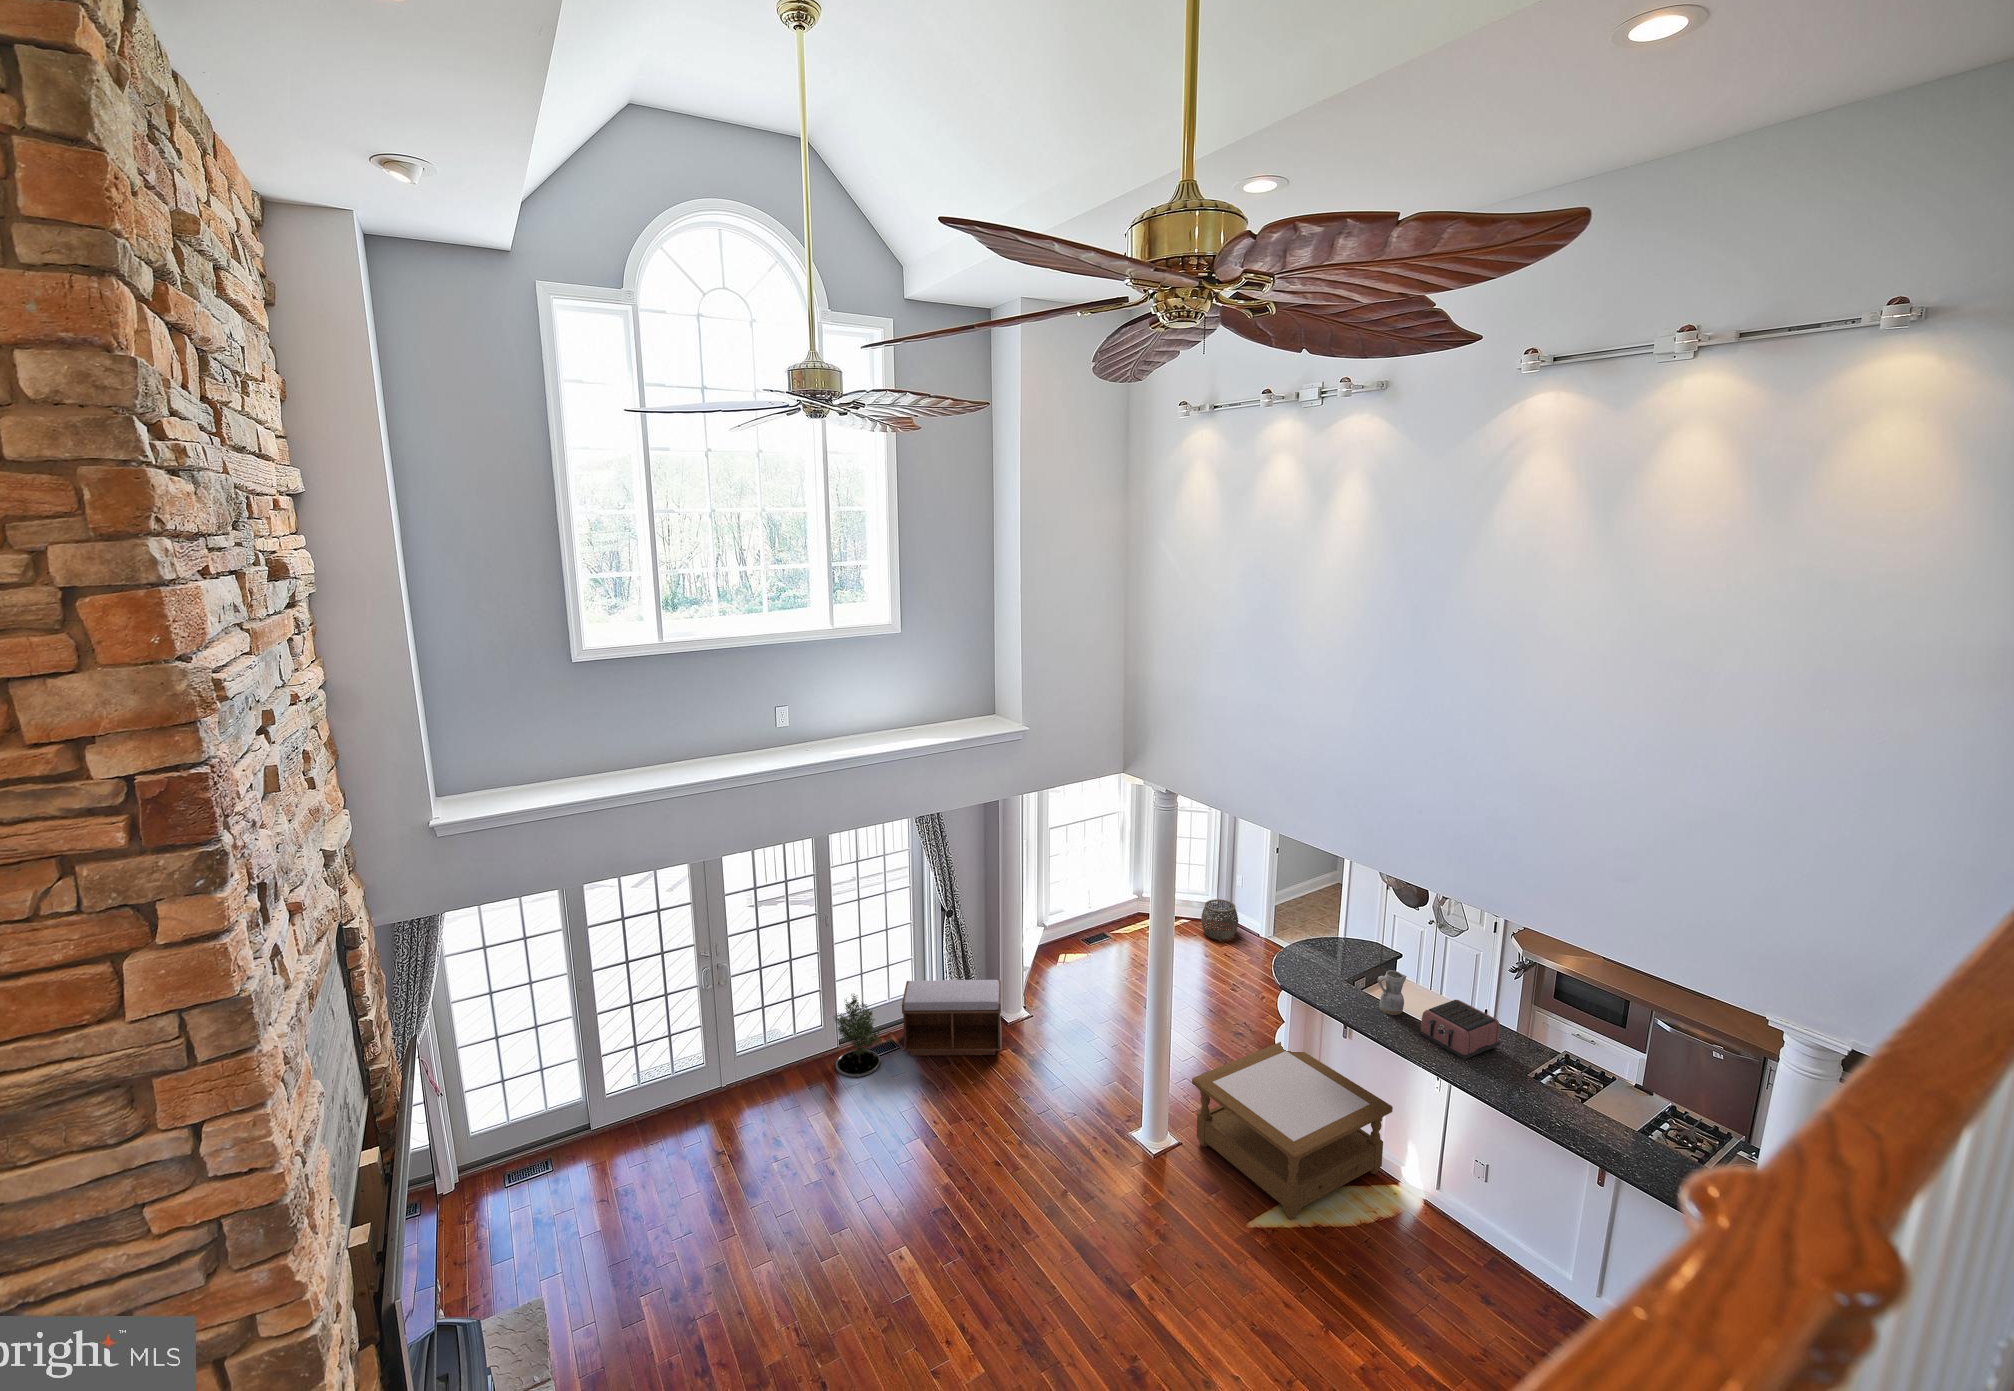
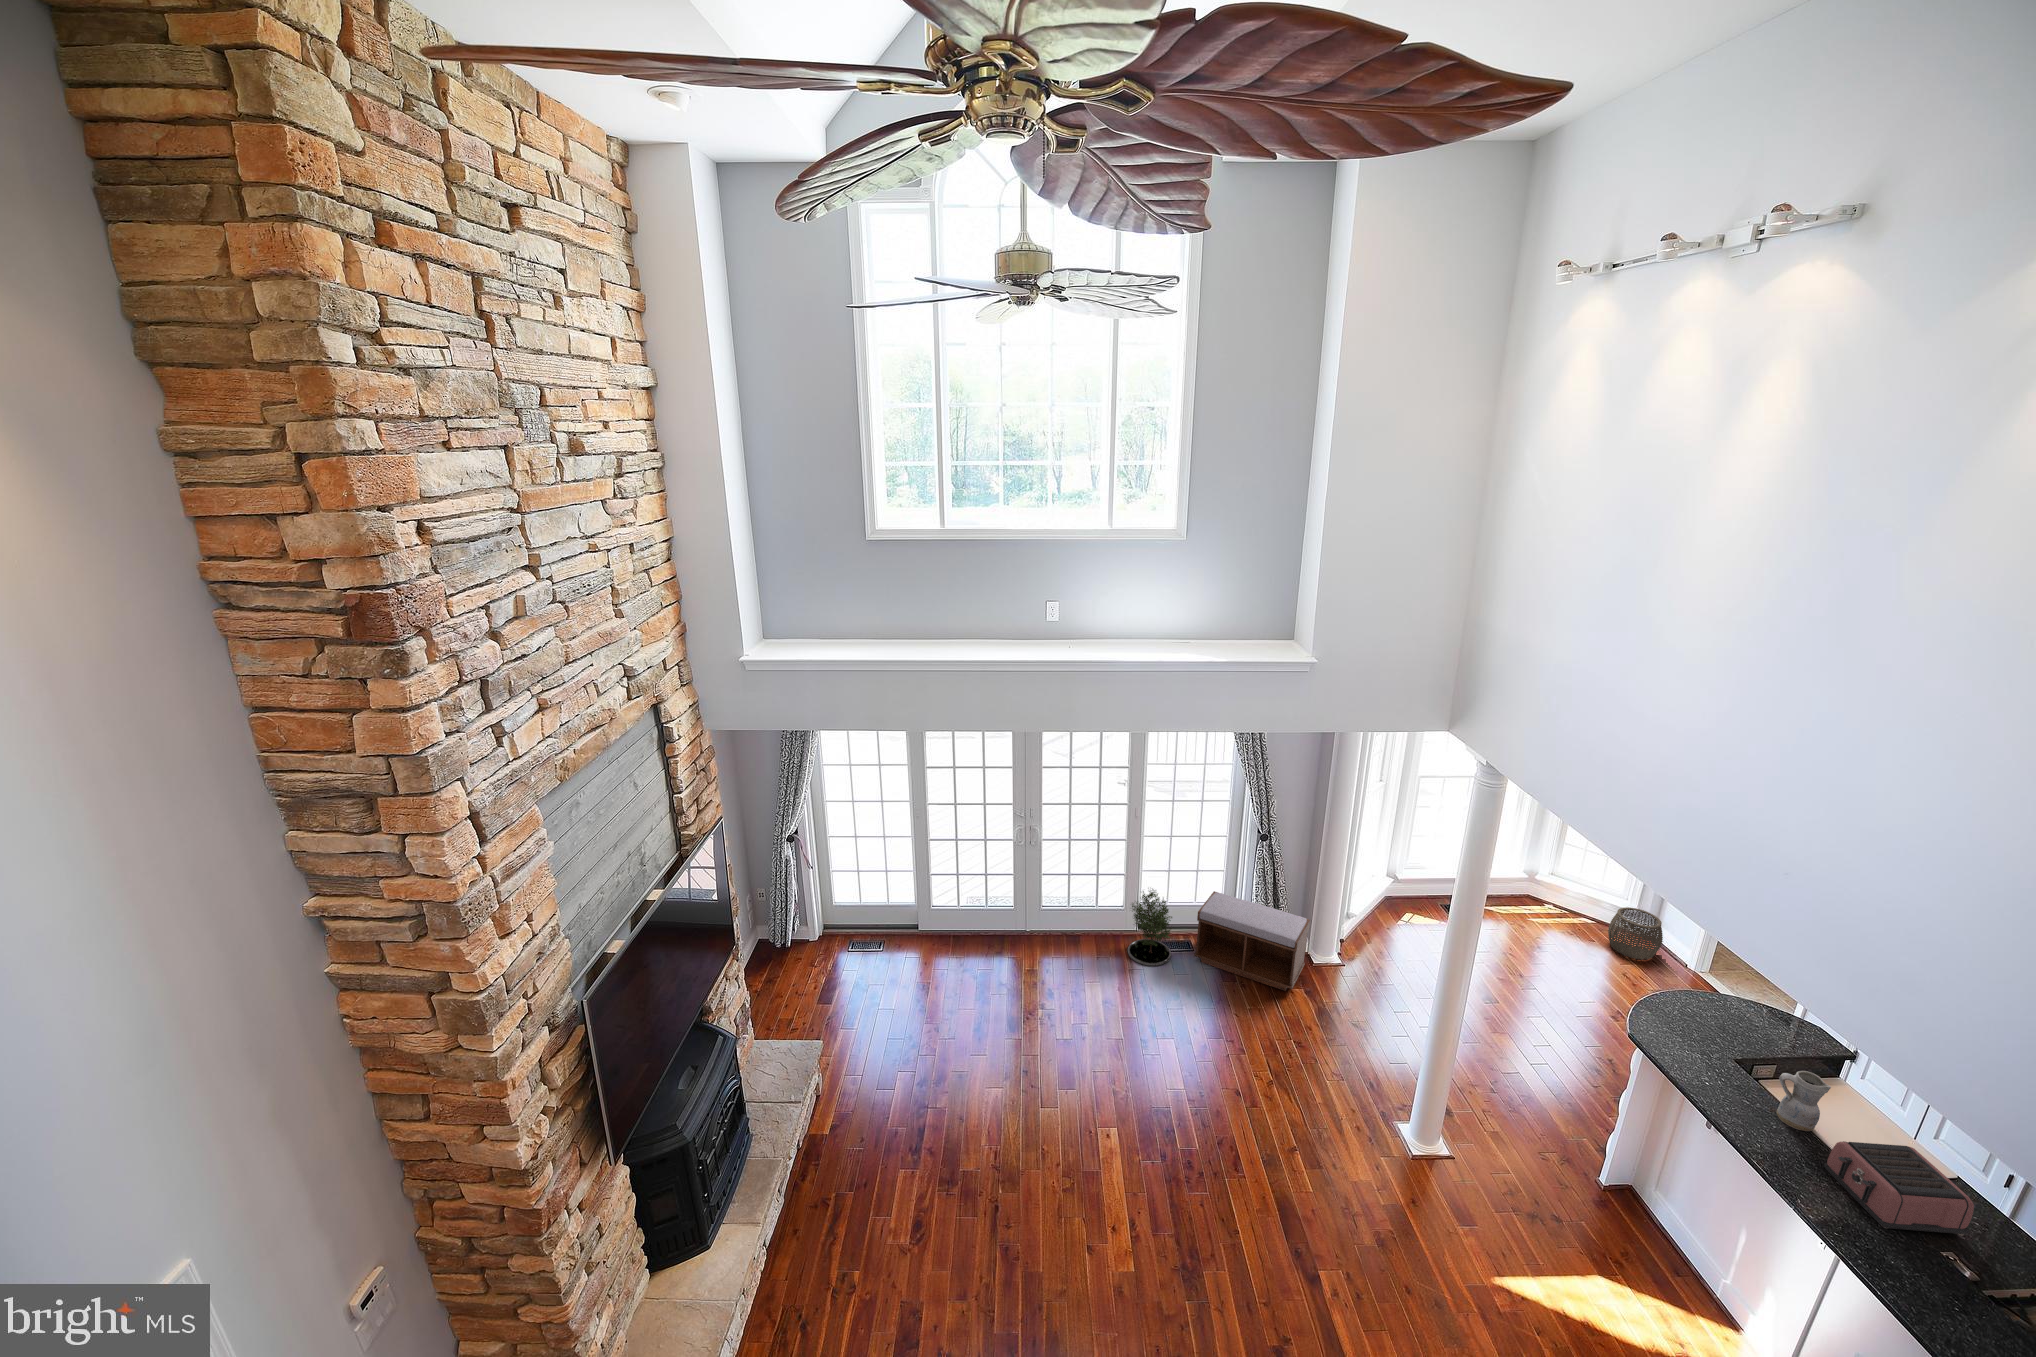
coffee table: present [1192,1042,1393,1219] -> none [1474,1096,1755,1306]

